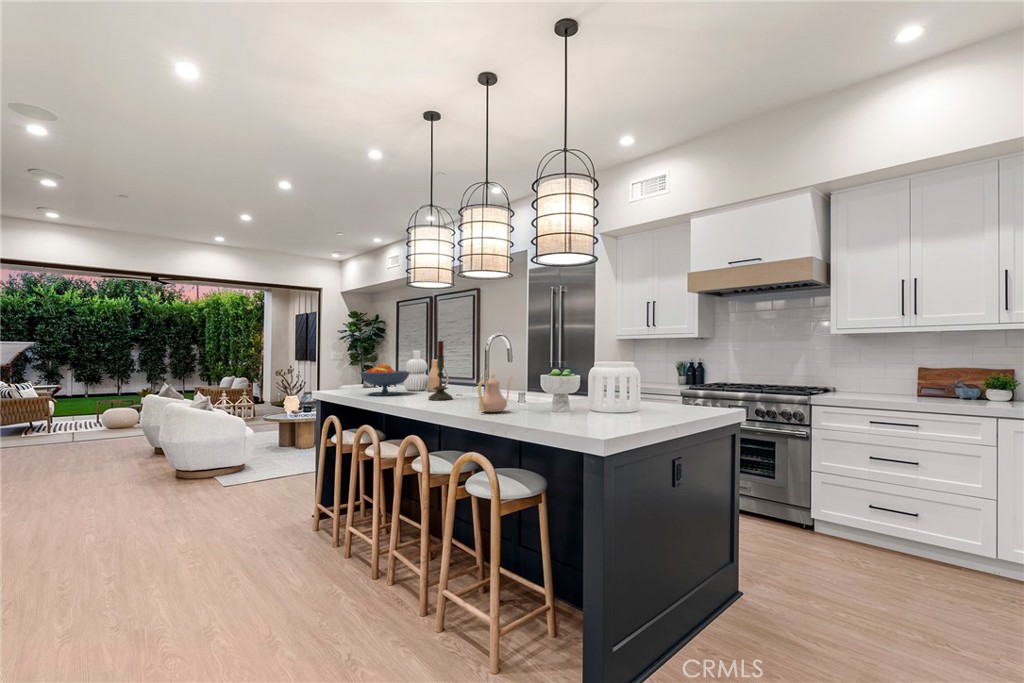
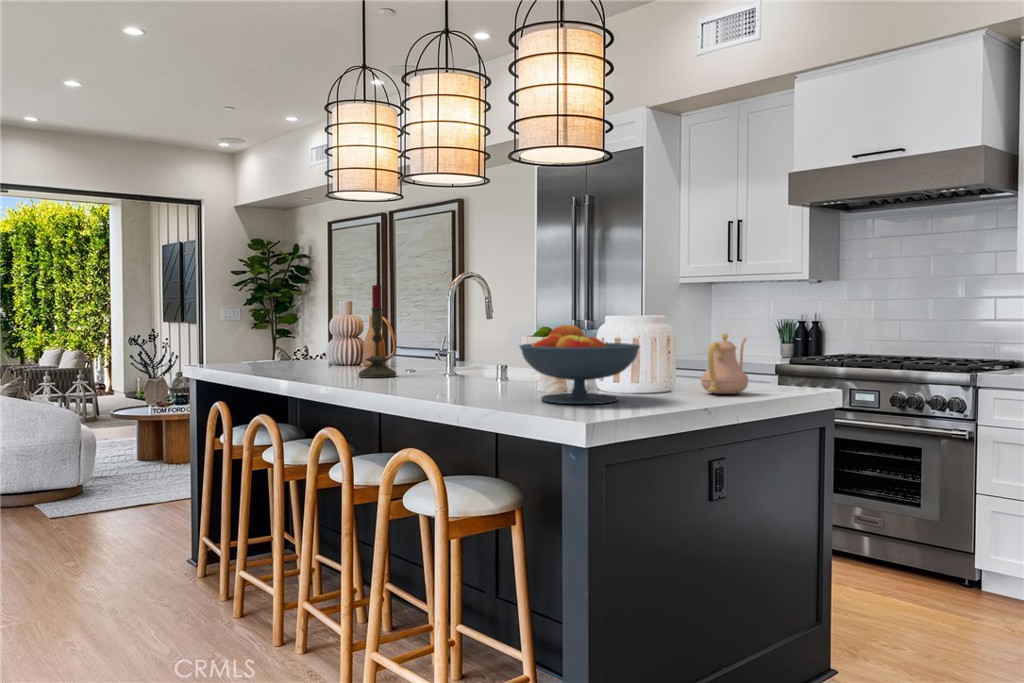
fruit bowl: present [360,364,410,396] -> present [520,325,640,404]
teapot: present [478,374,511,412] -> present [701,334,748,394]

